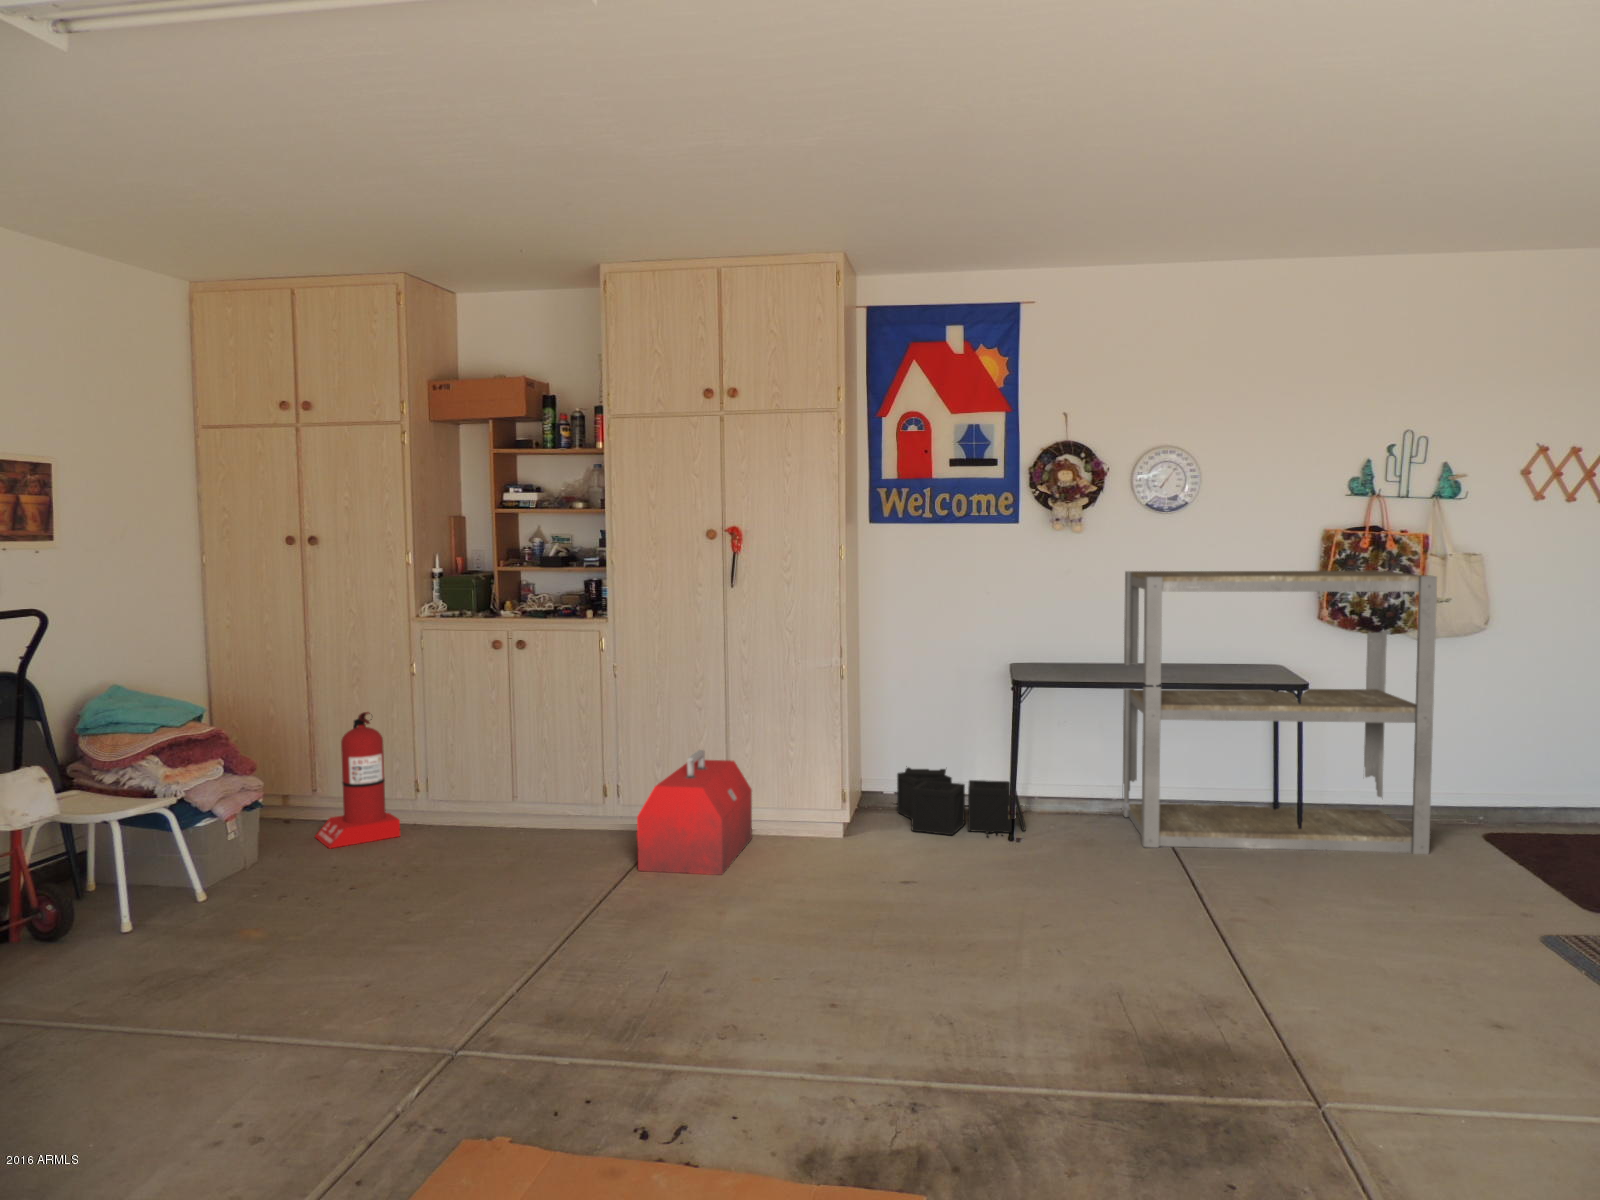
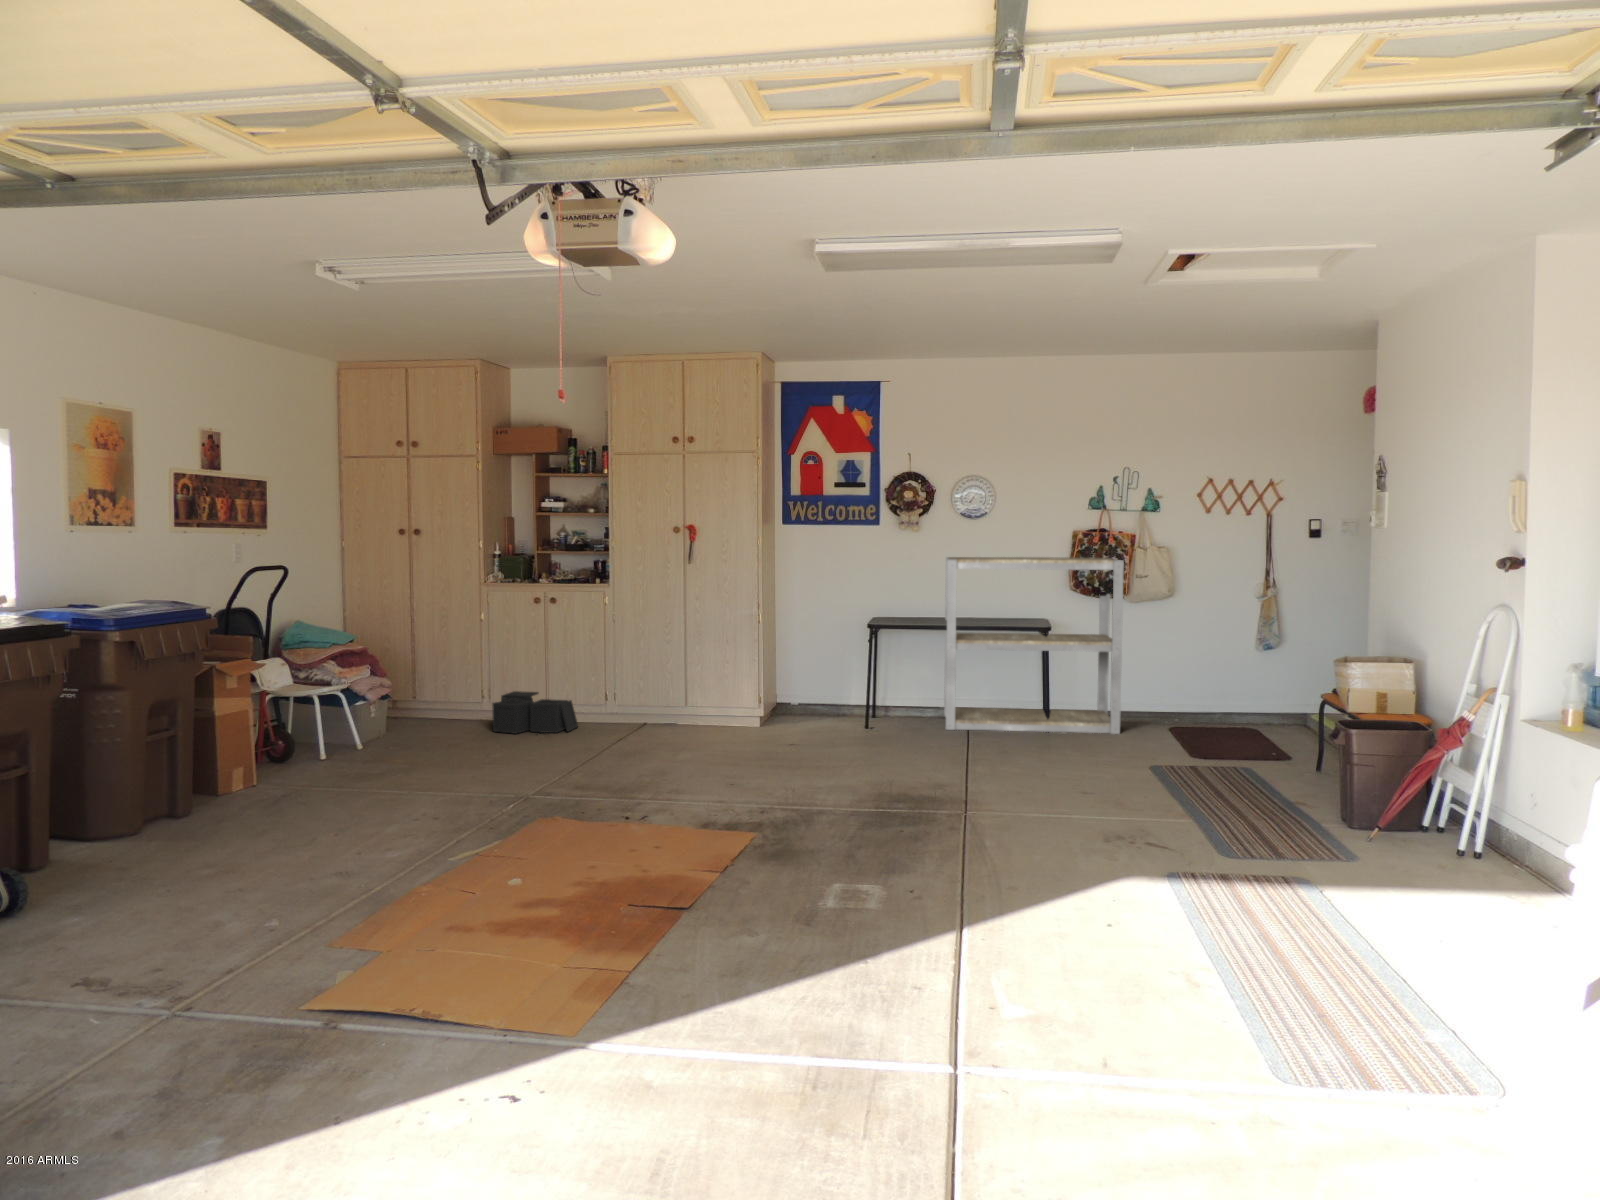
fire extinguisher: present [315,712,400,848] -> none [419,642,474,728]
toolbox: present [637,750,752,875] -> none [626,666,700,740]
storage bin: present [897,766,1026,837] -> present [492,691,578,734]

